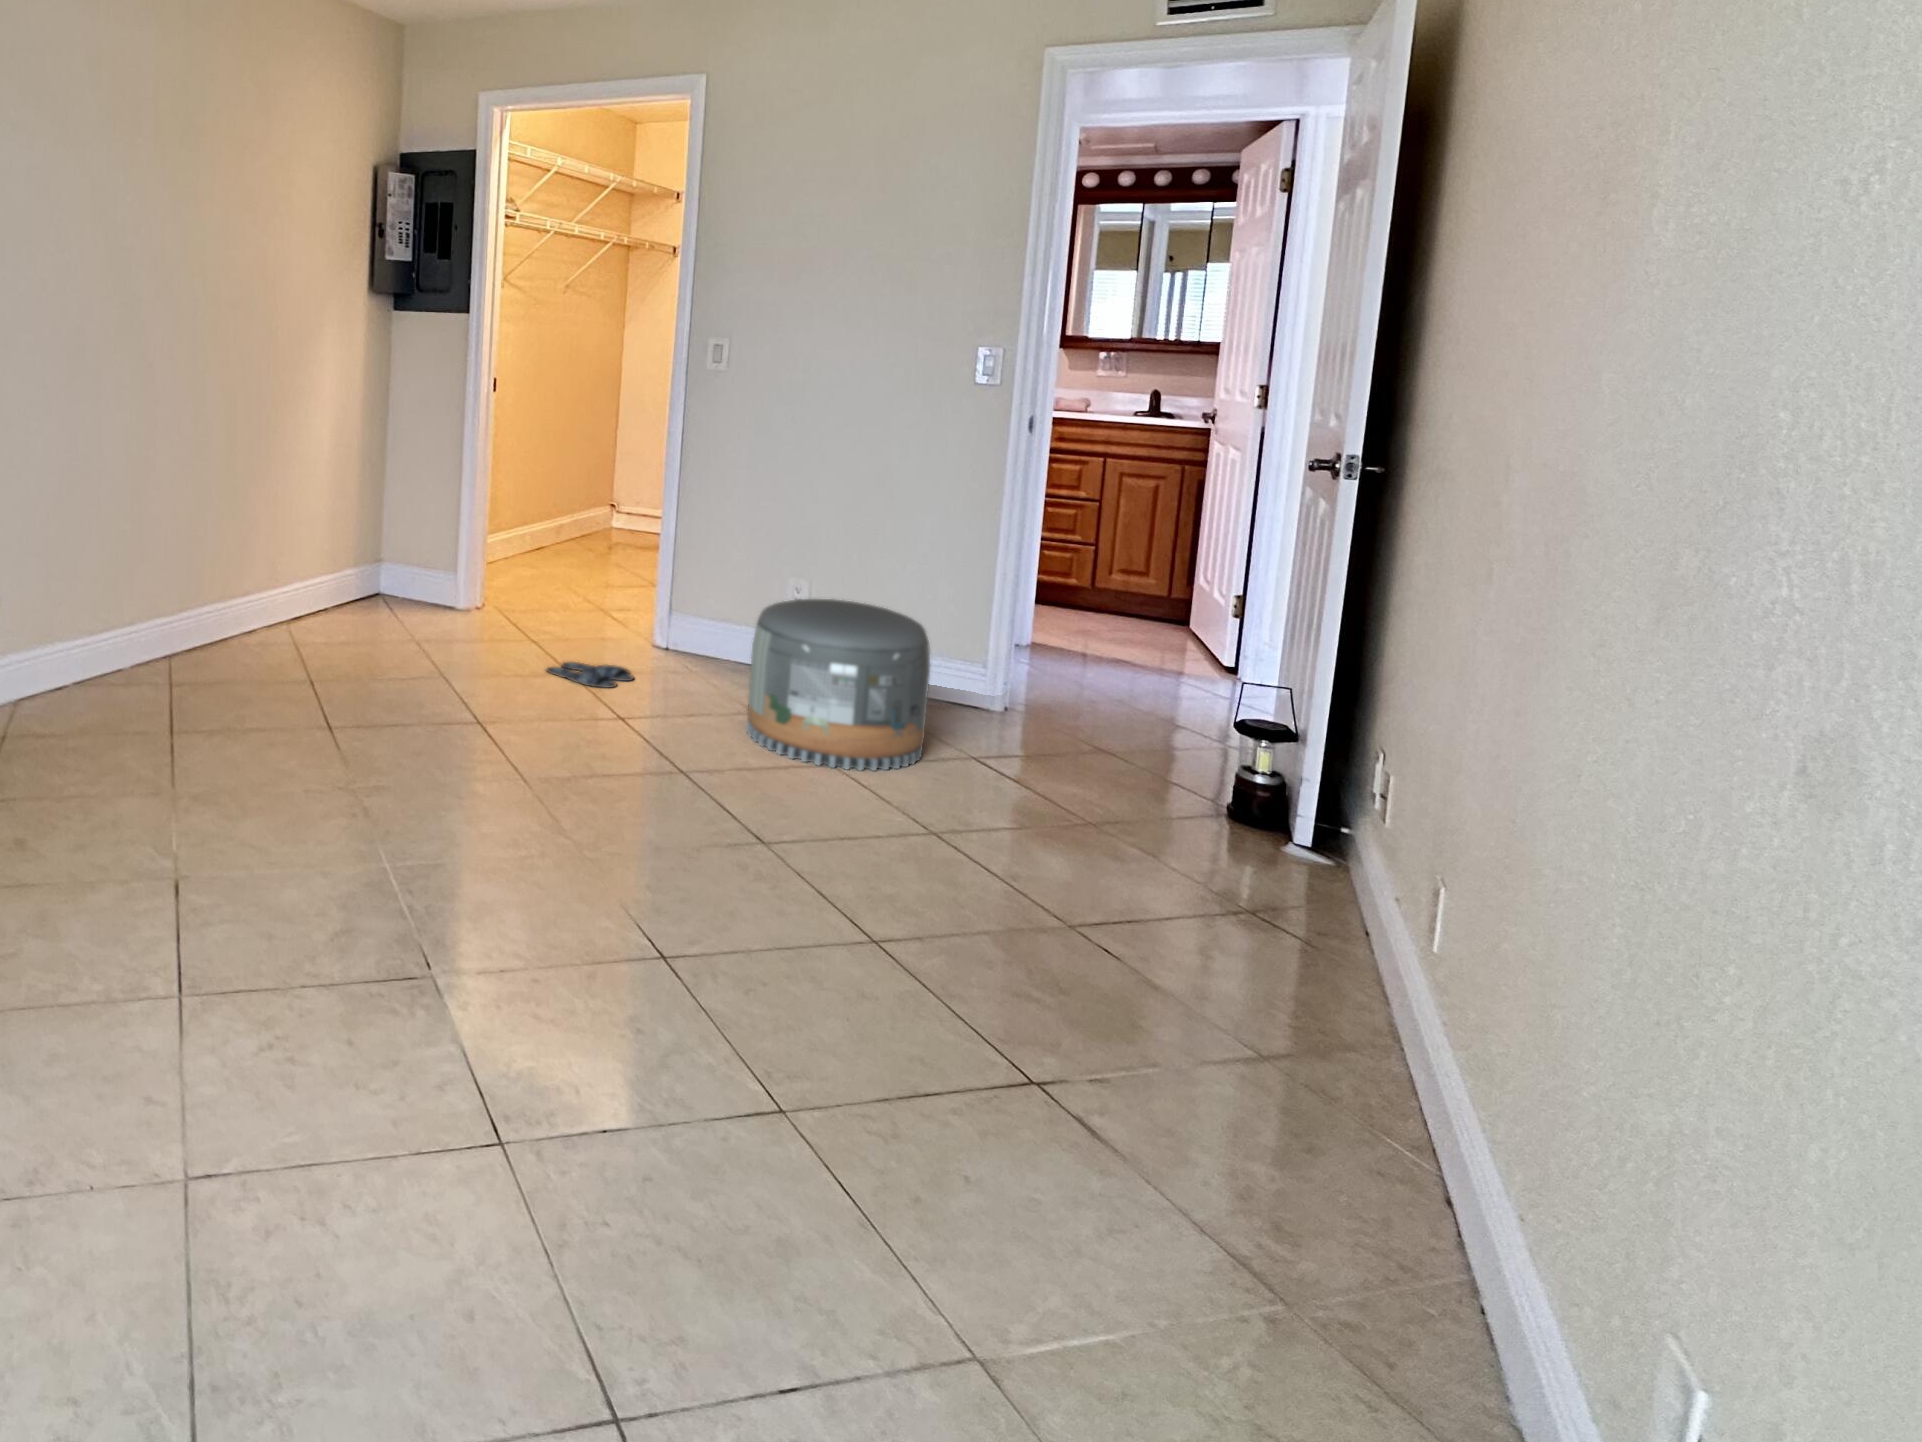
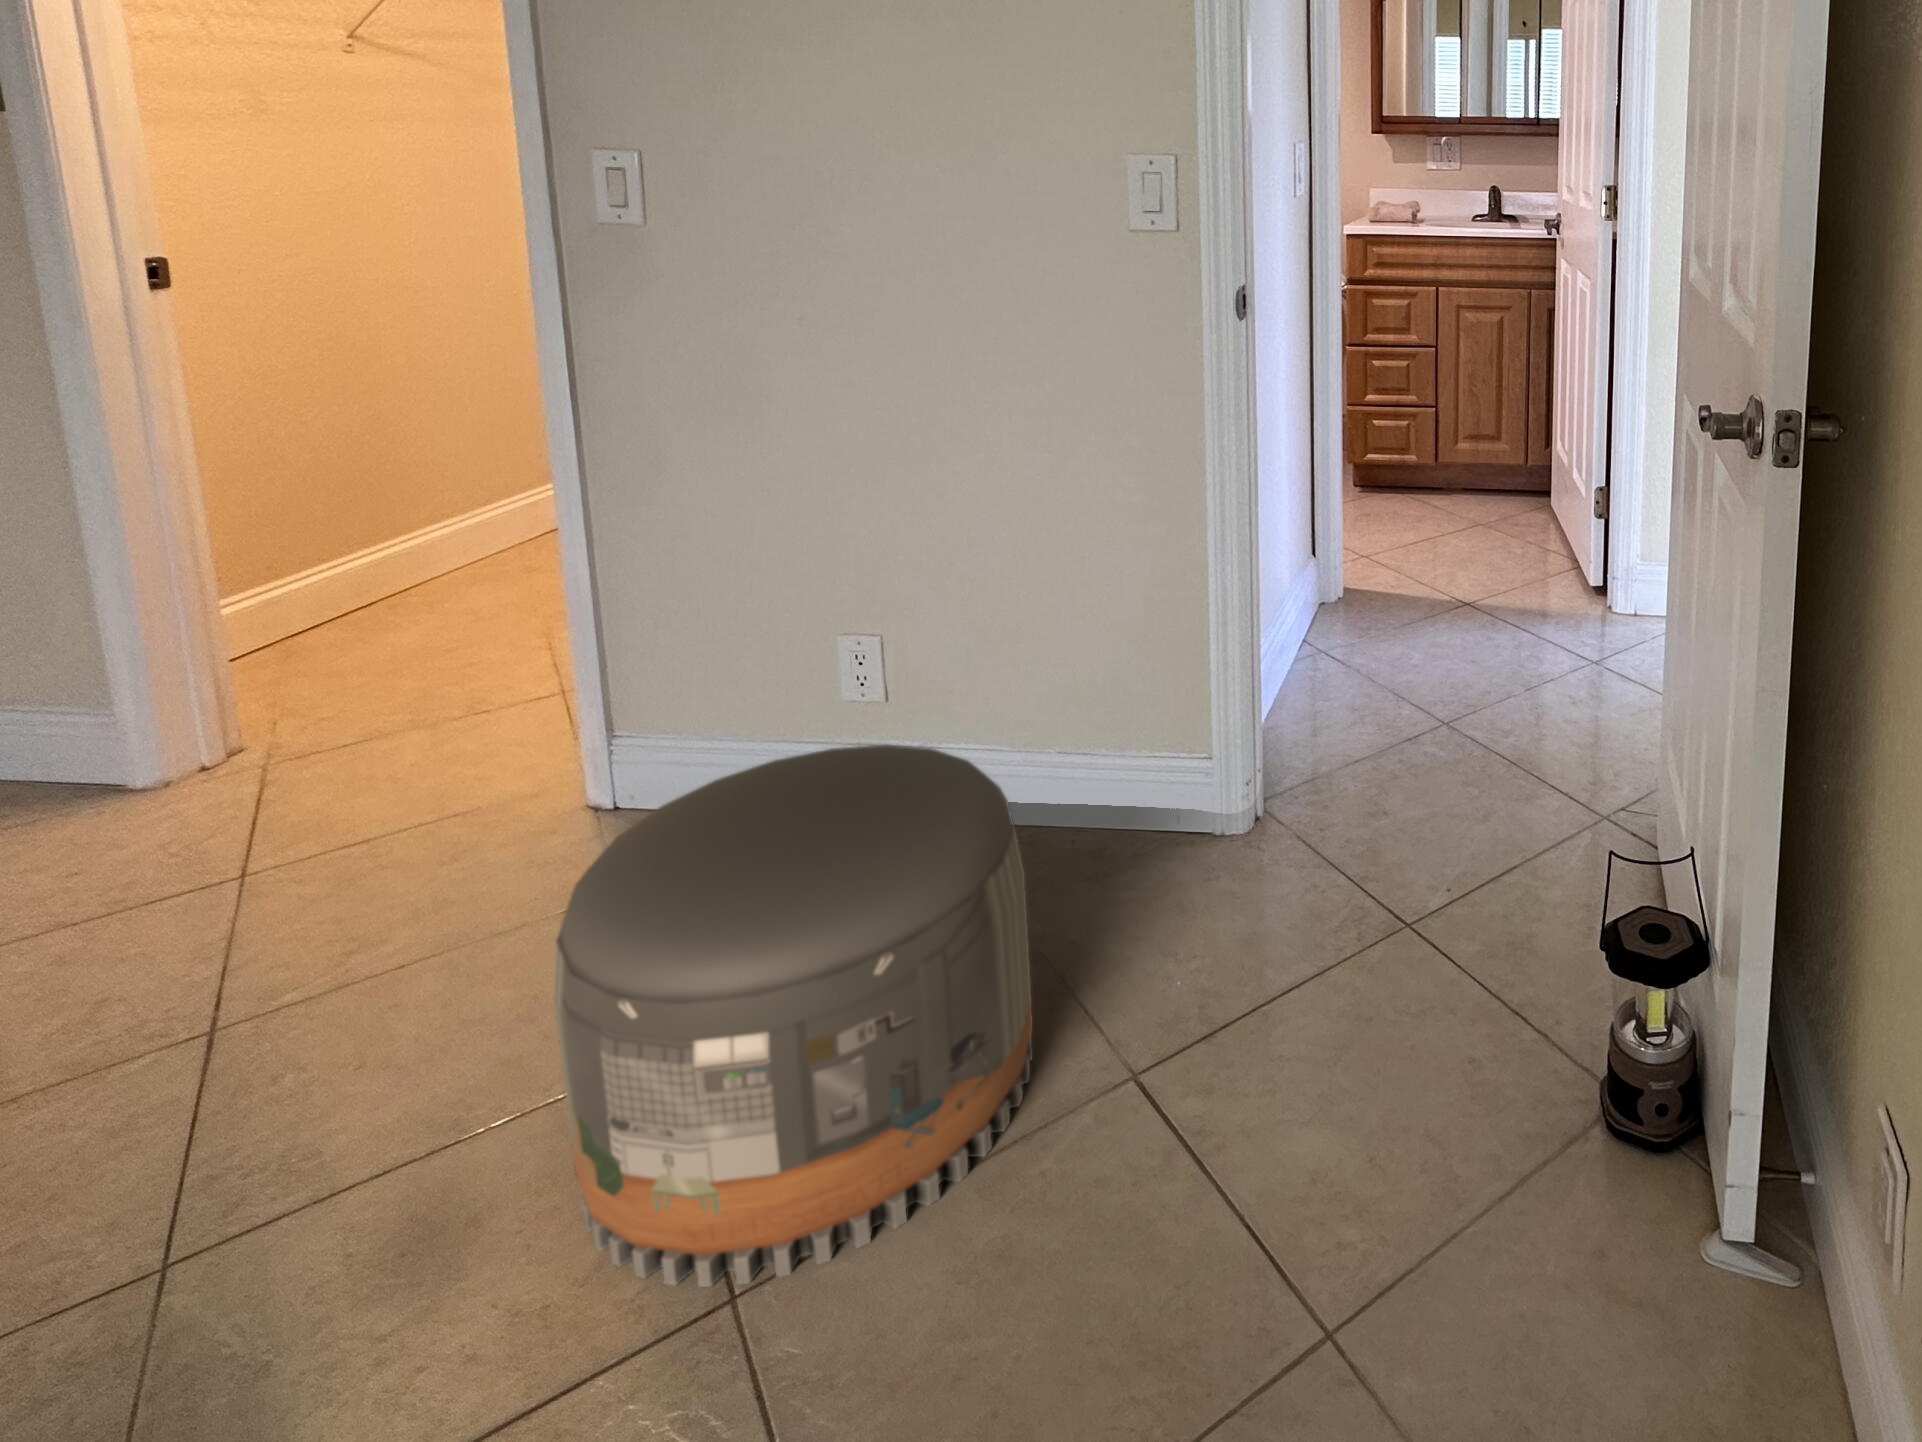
slippers: present [547,662,633,688] -> none [169,925,439,1053]

